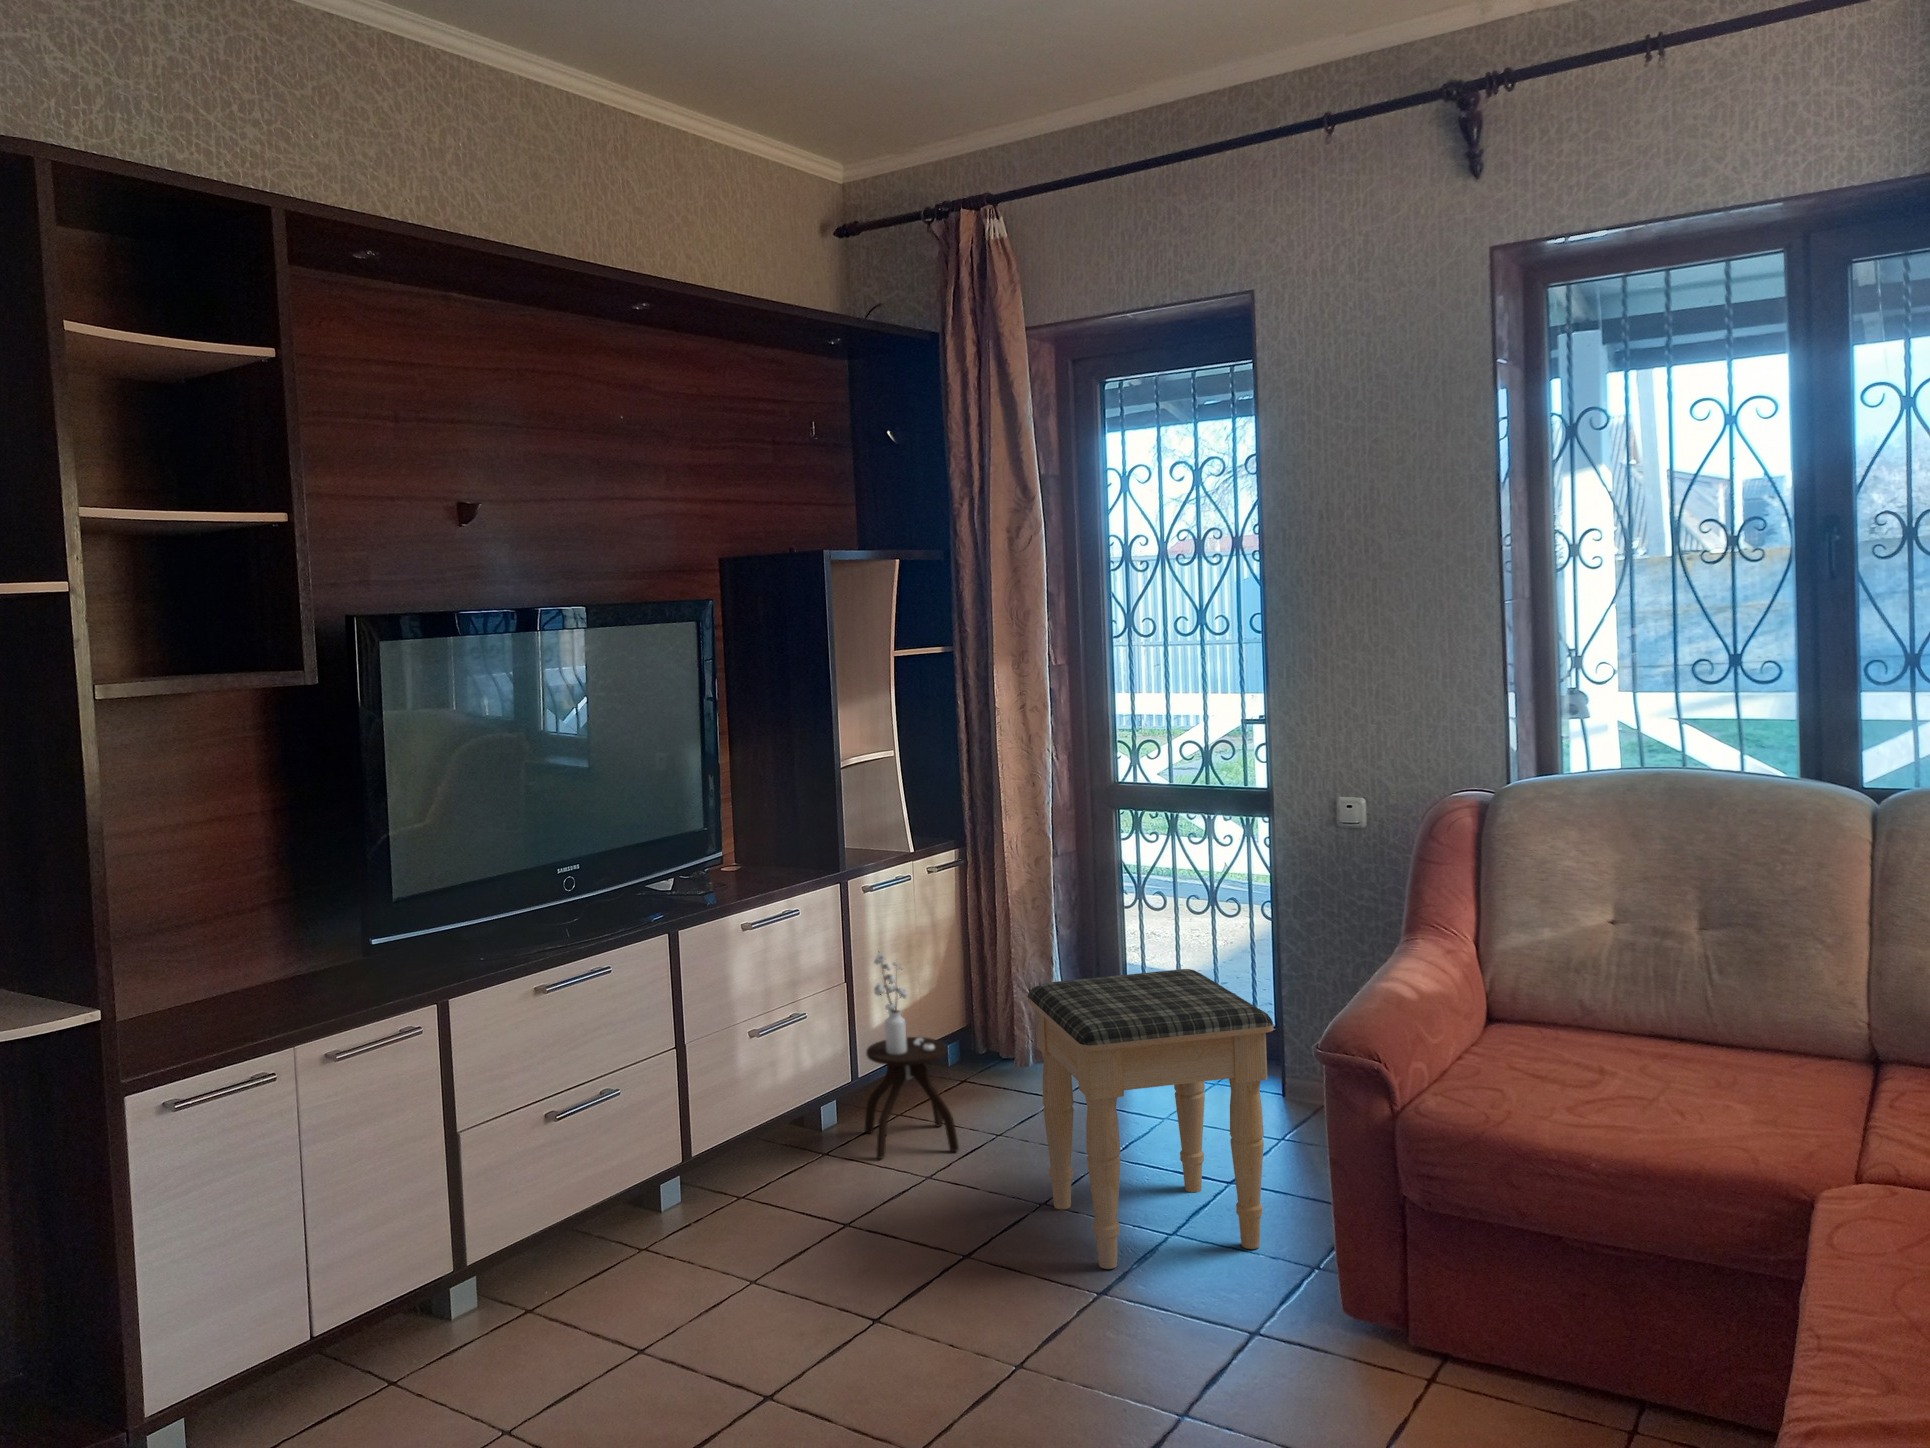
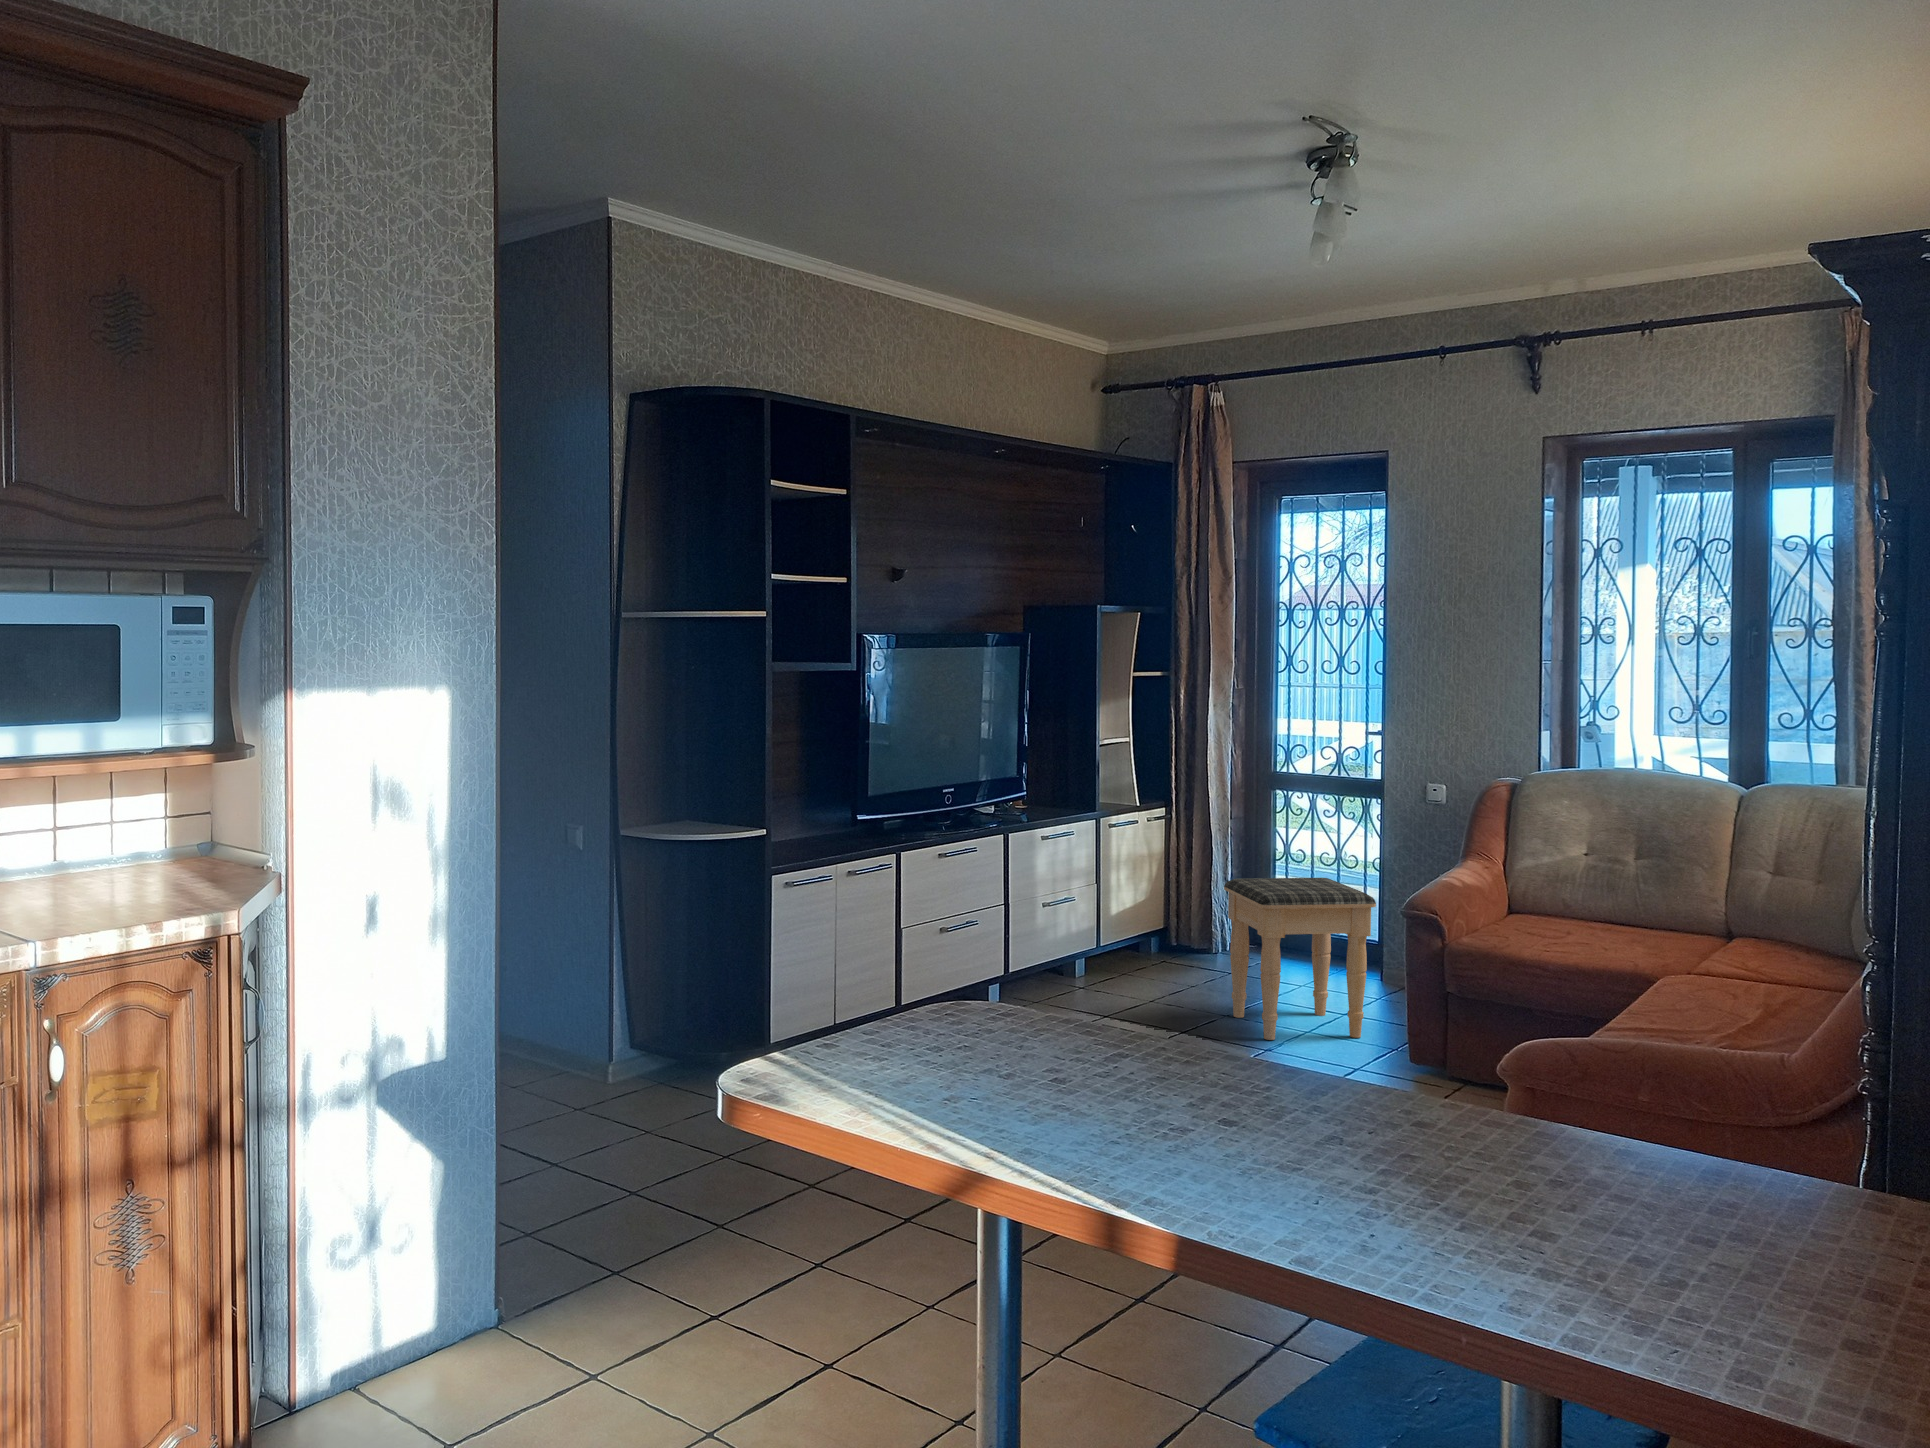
side table: present [865,954,959,1159] -> none [1105,860,1169,992]

